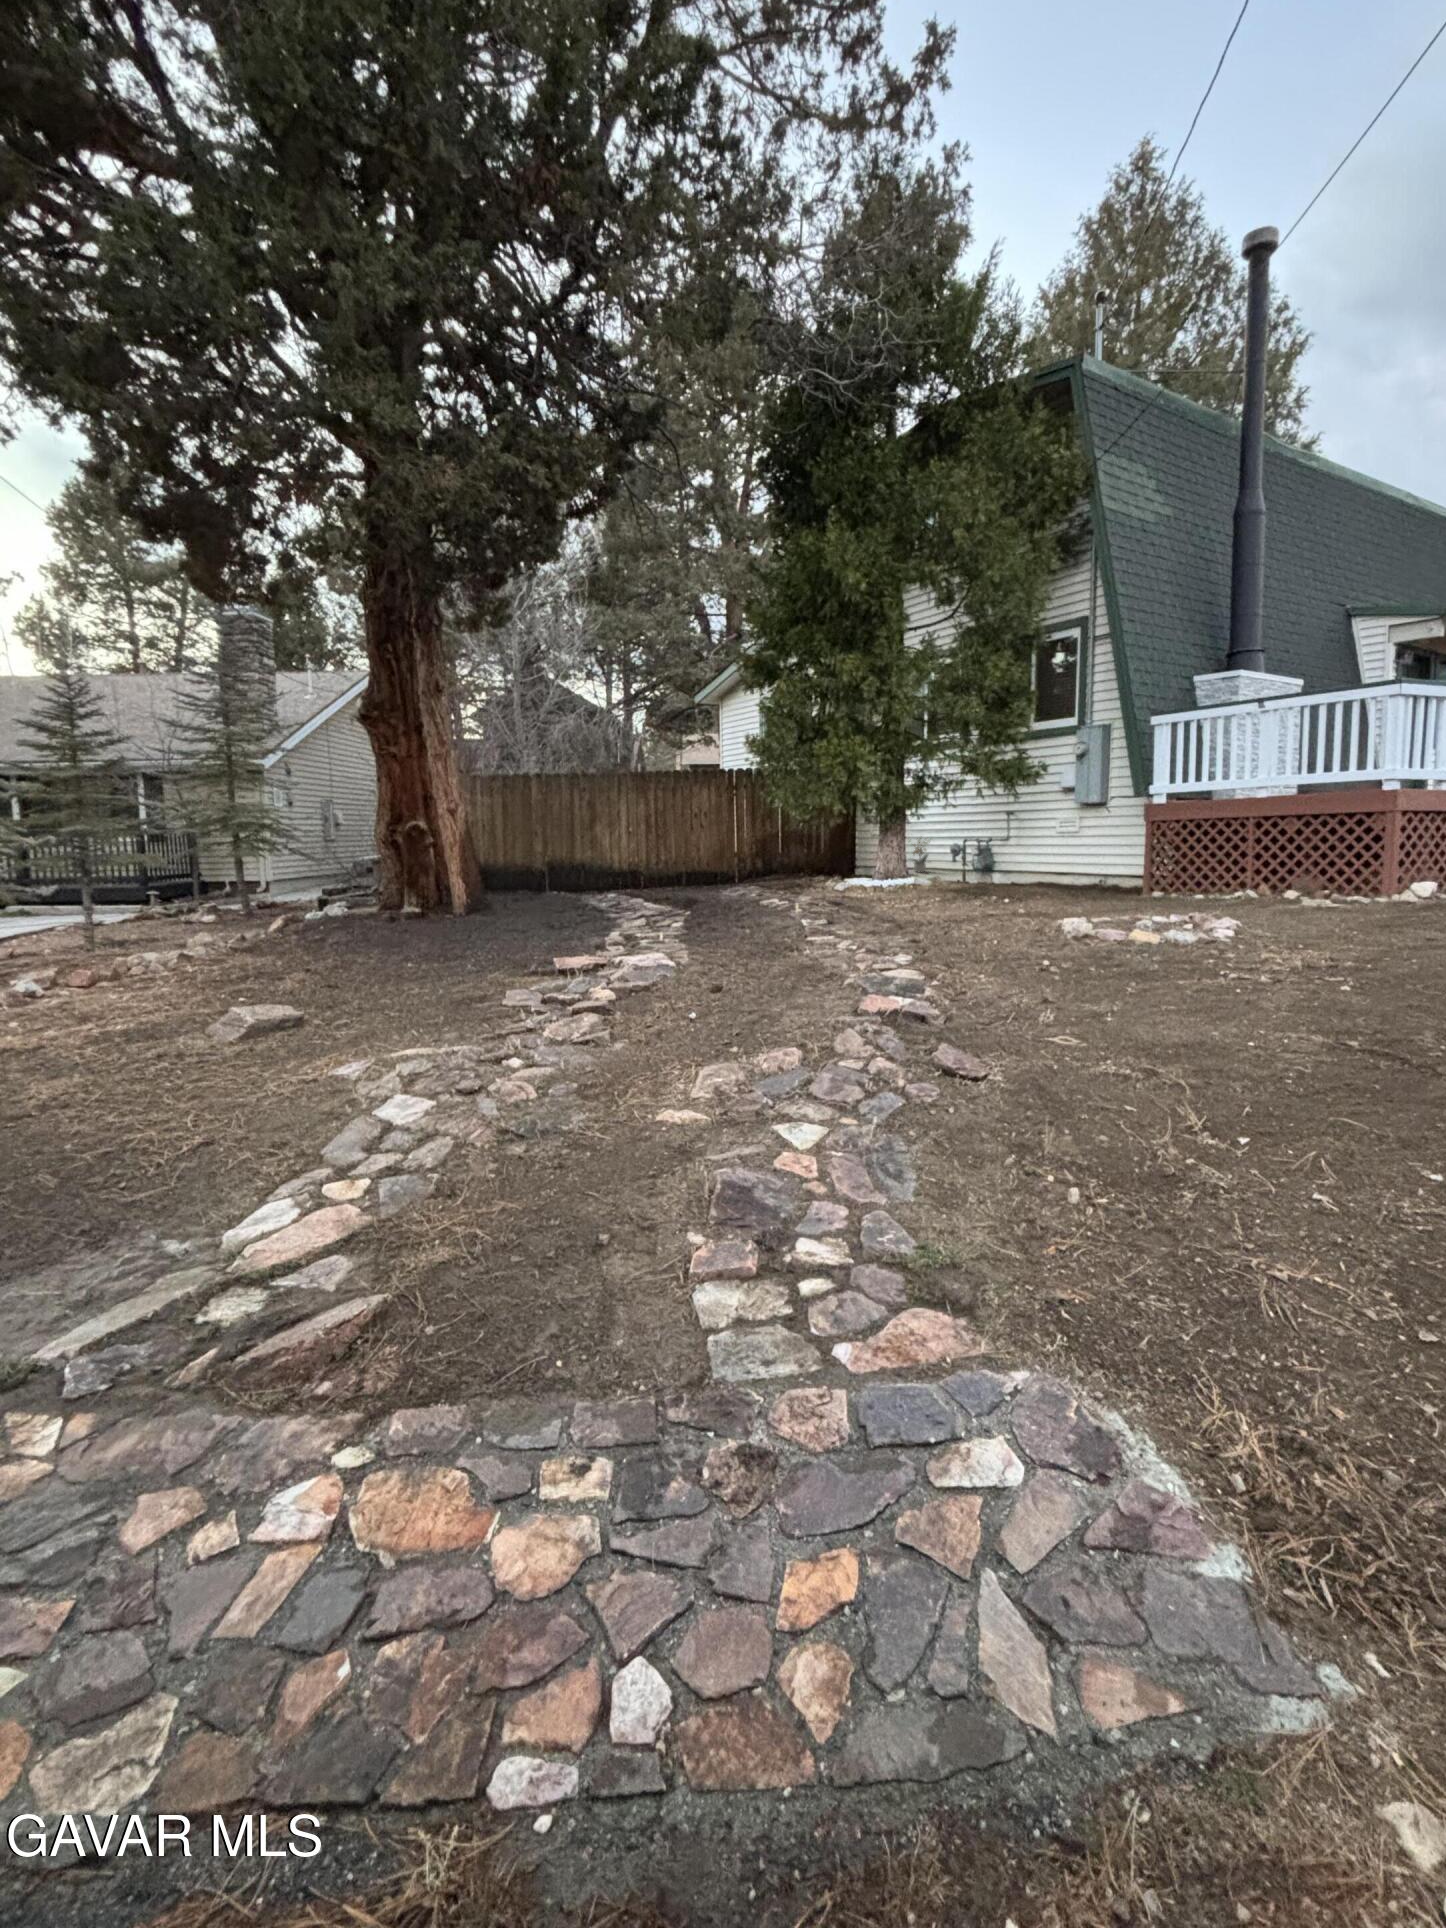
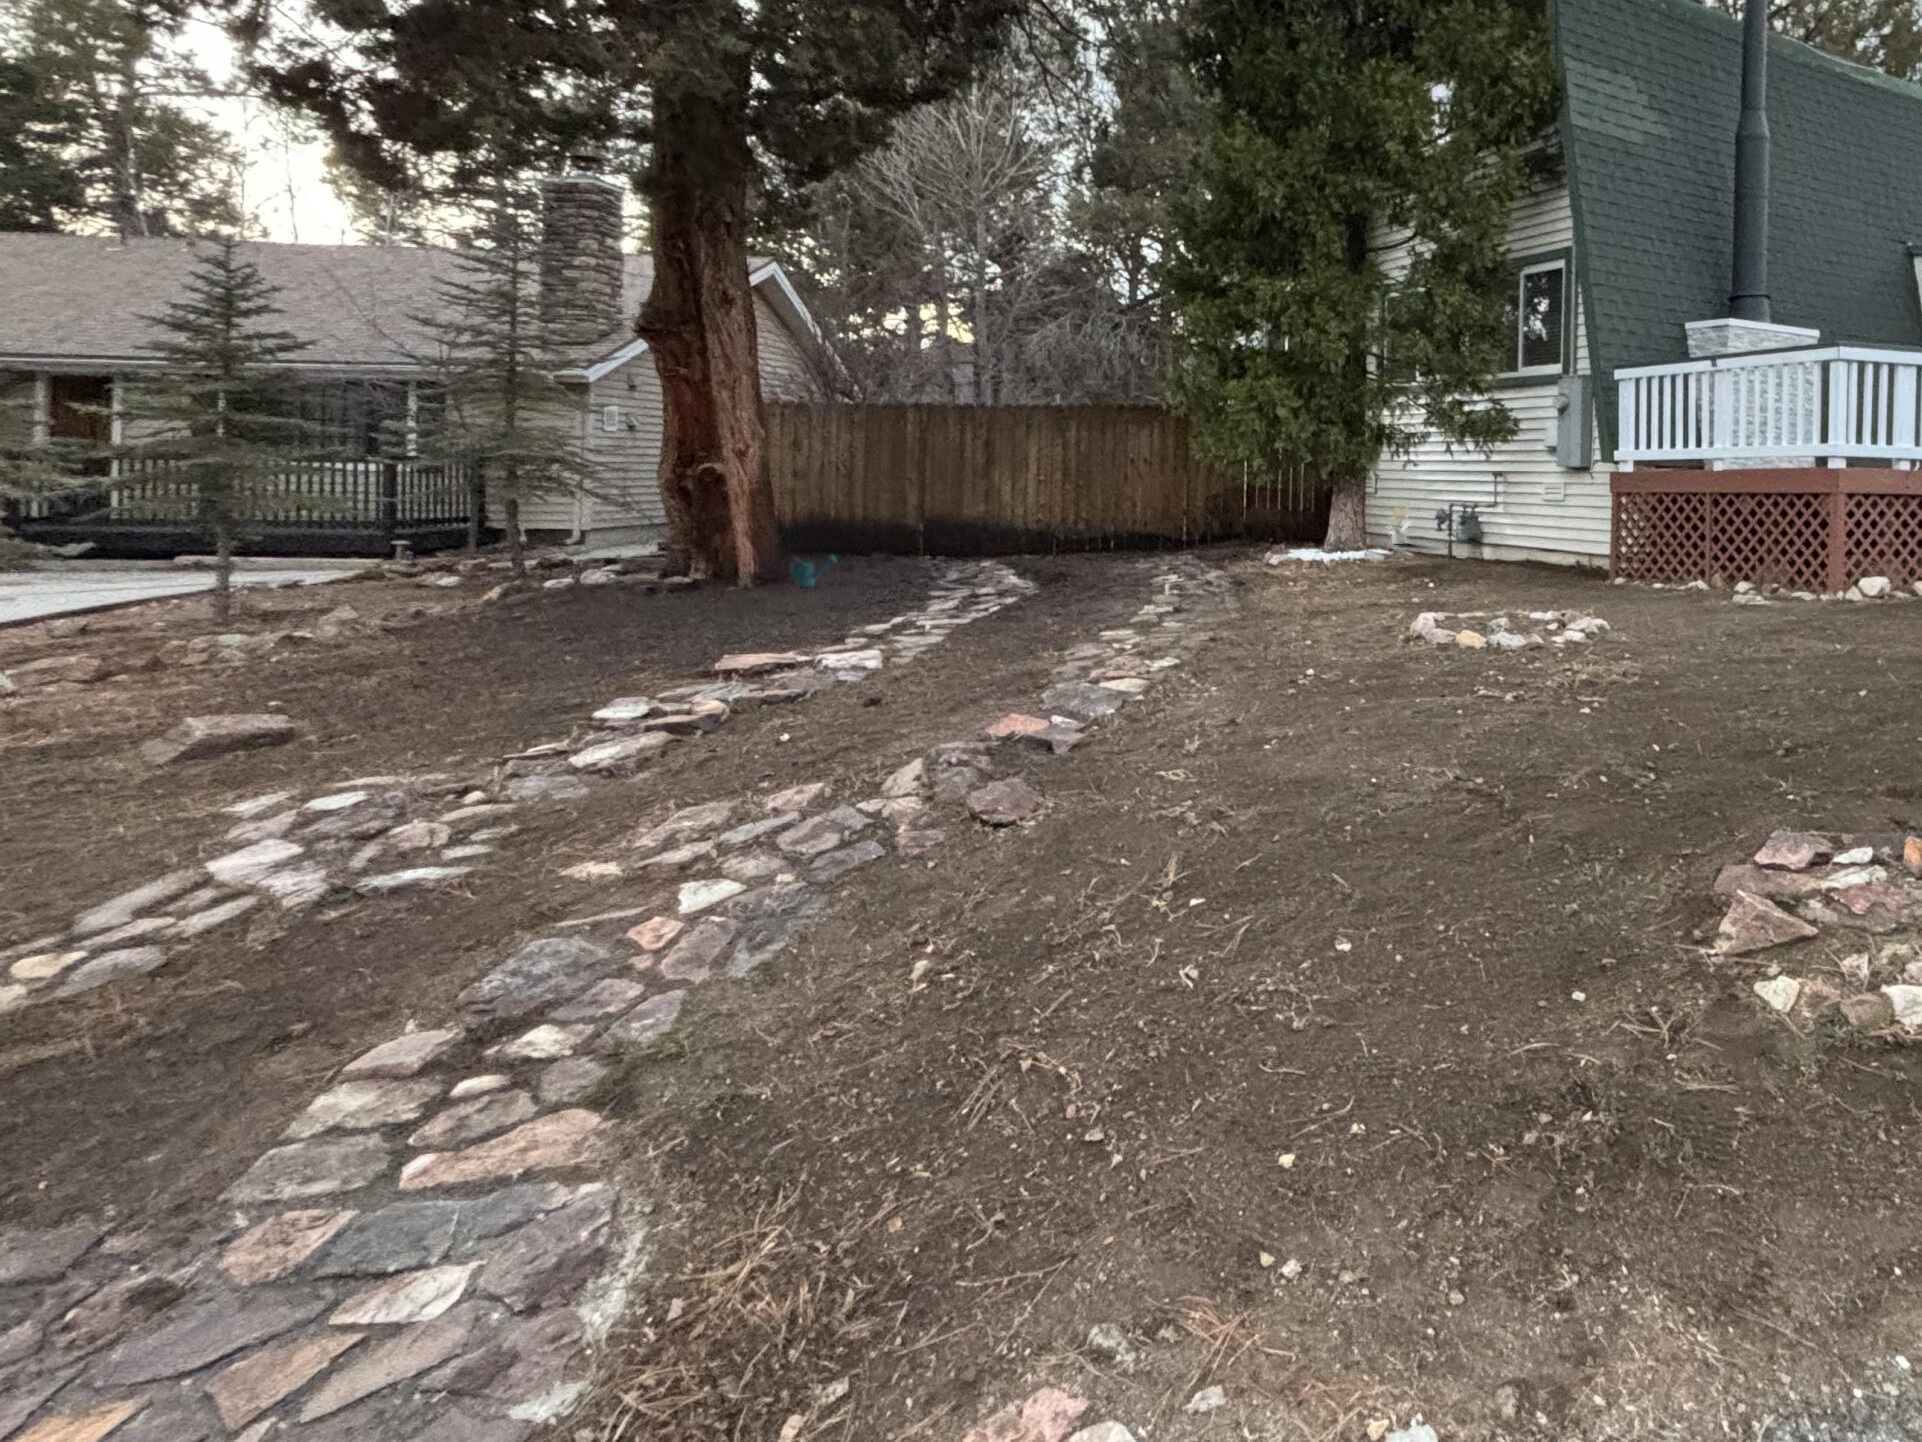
watering can: none [475,893,513,919] -> present [790,556,837,588]

